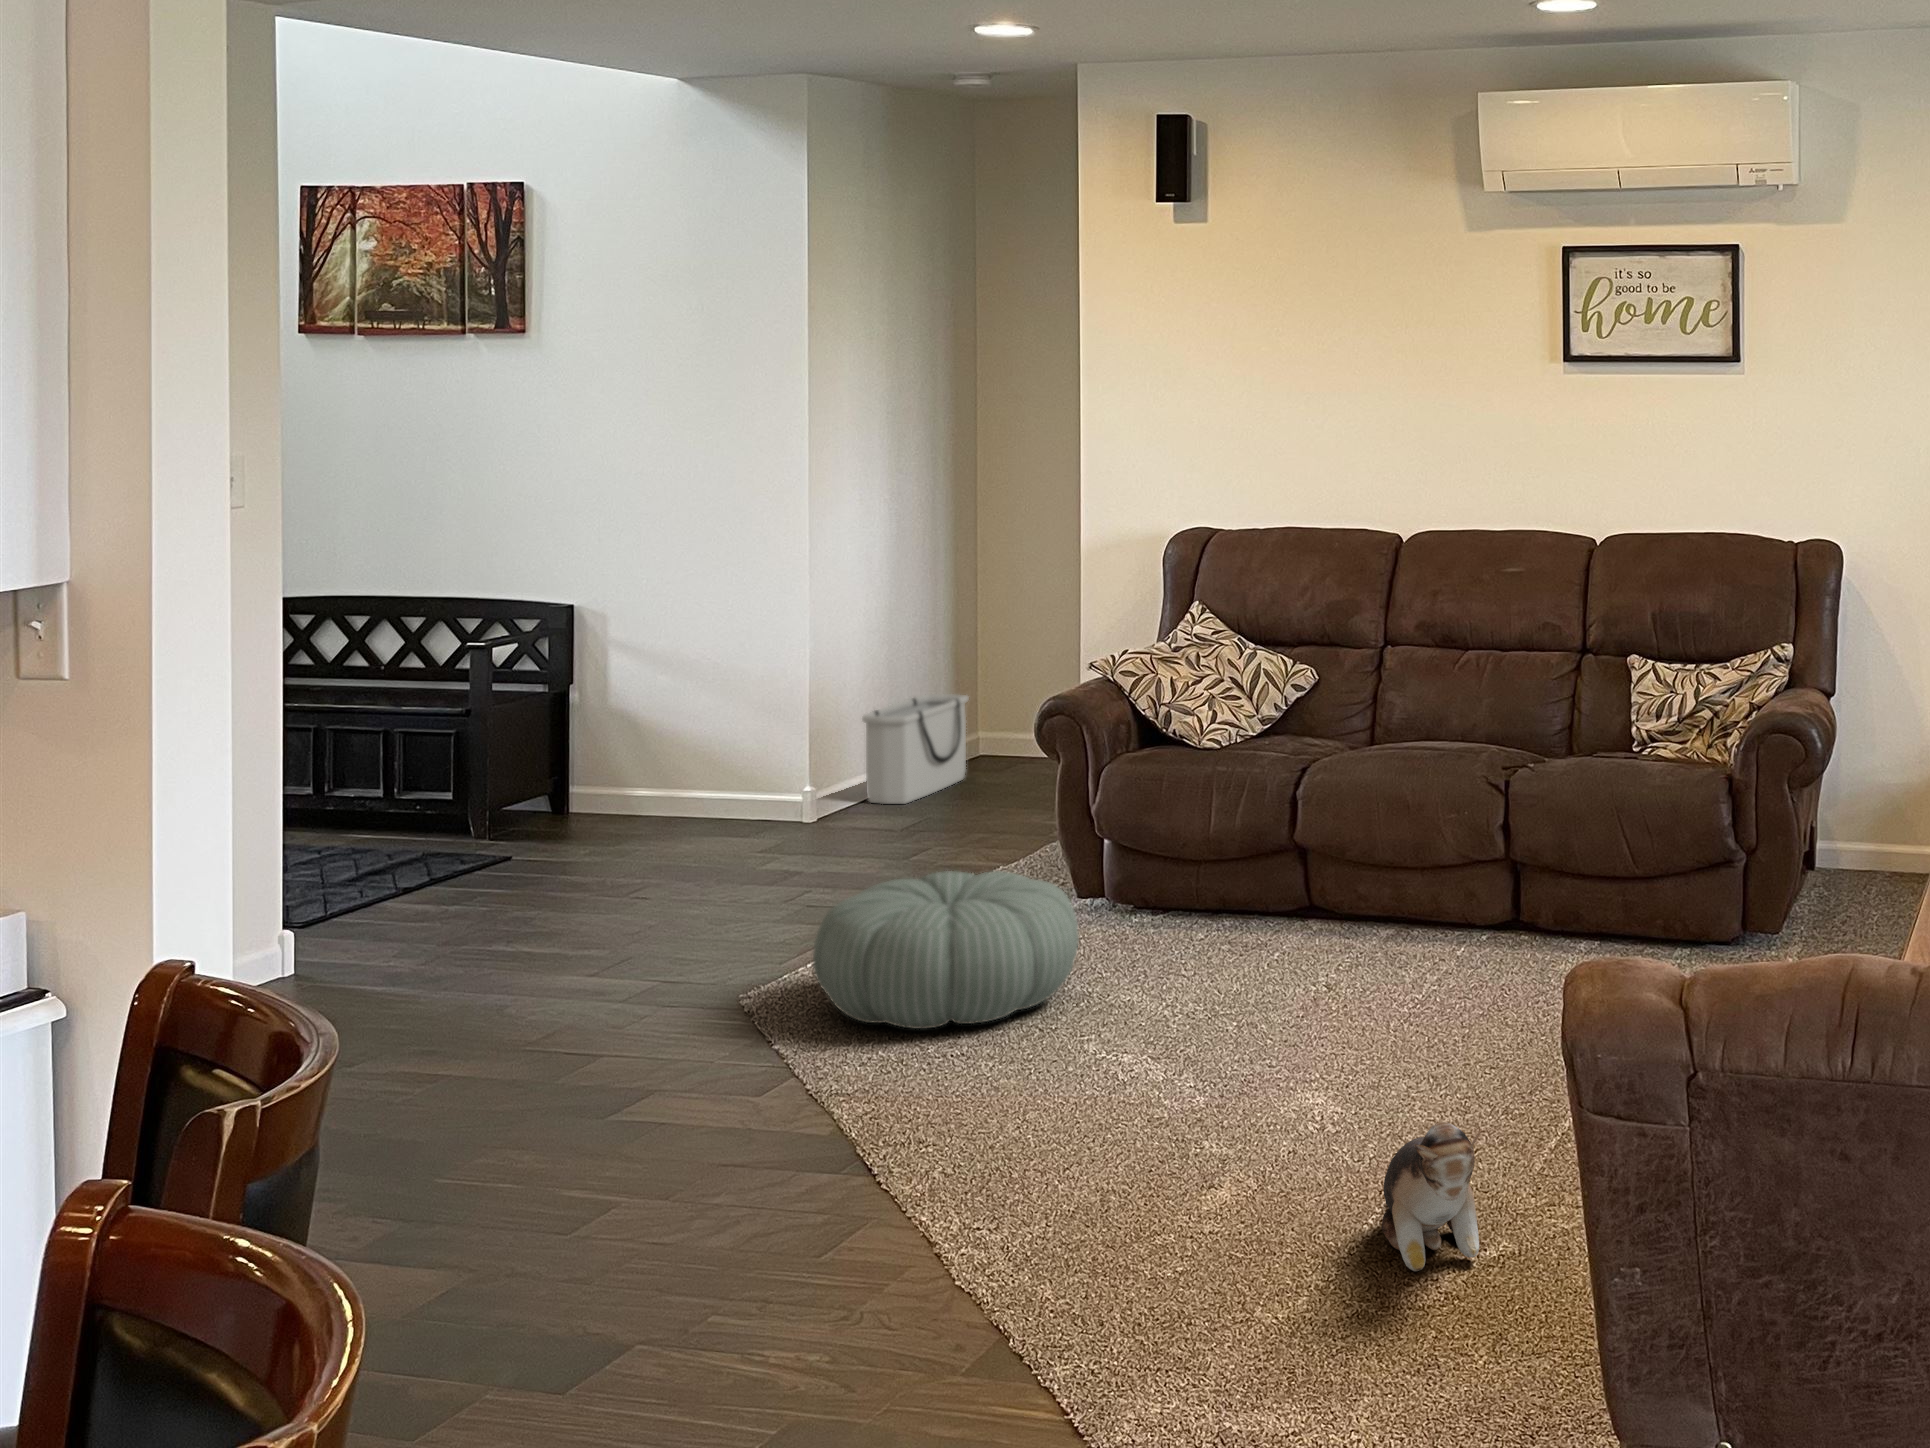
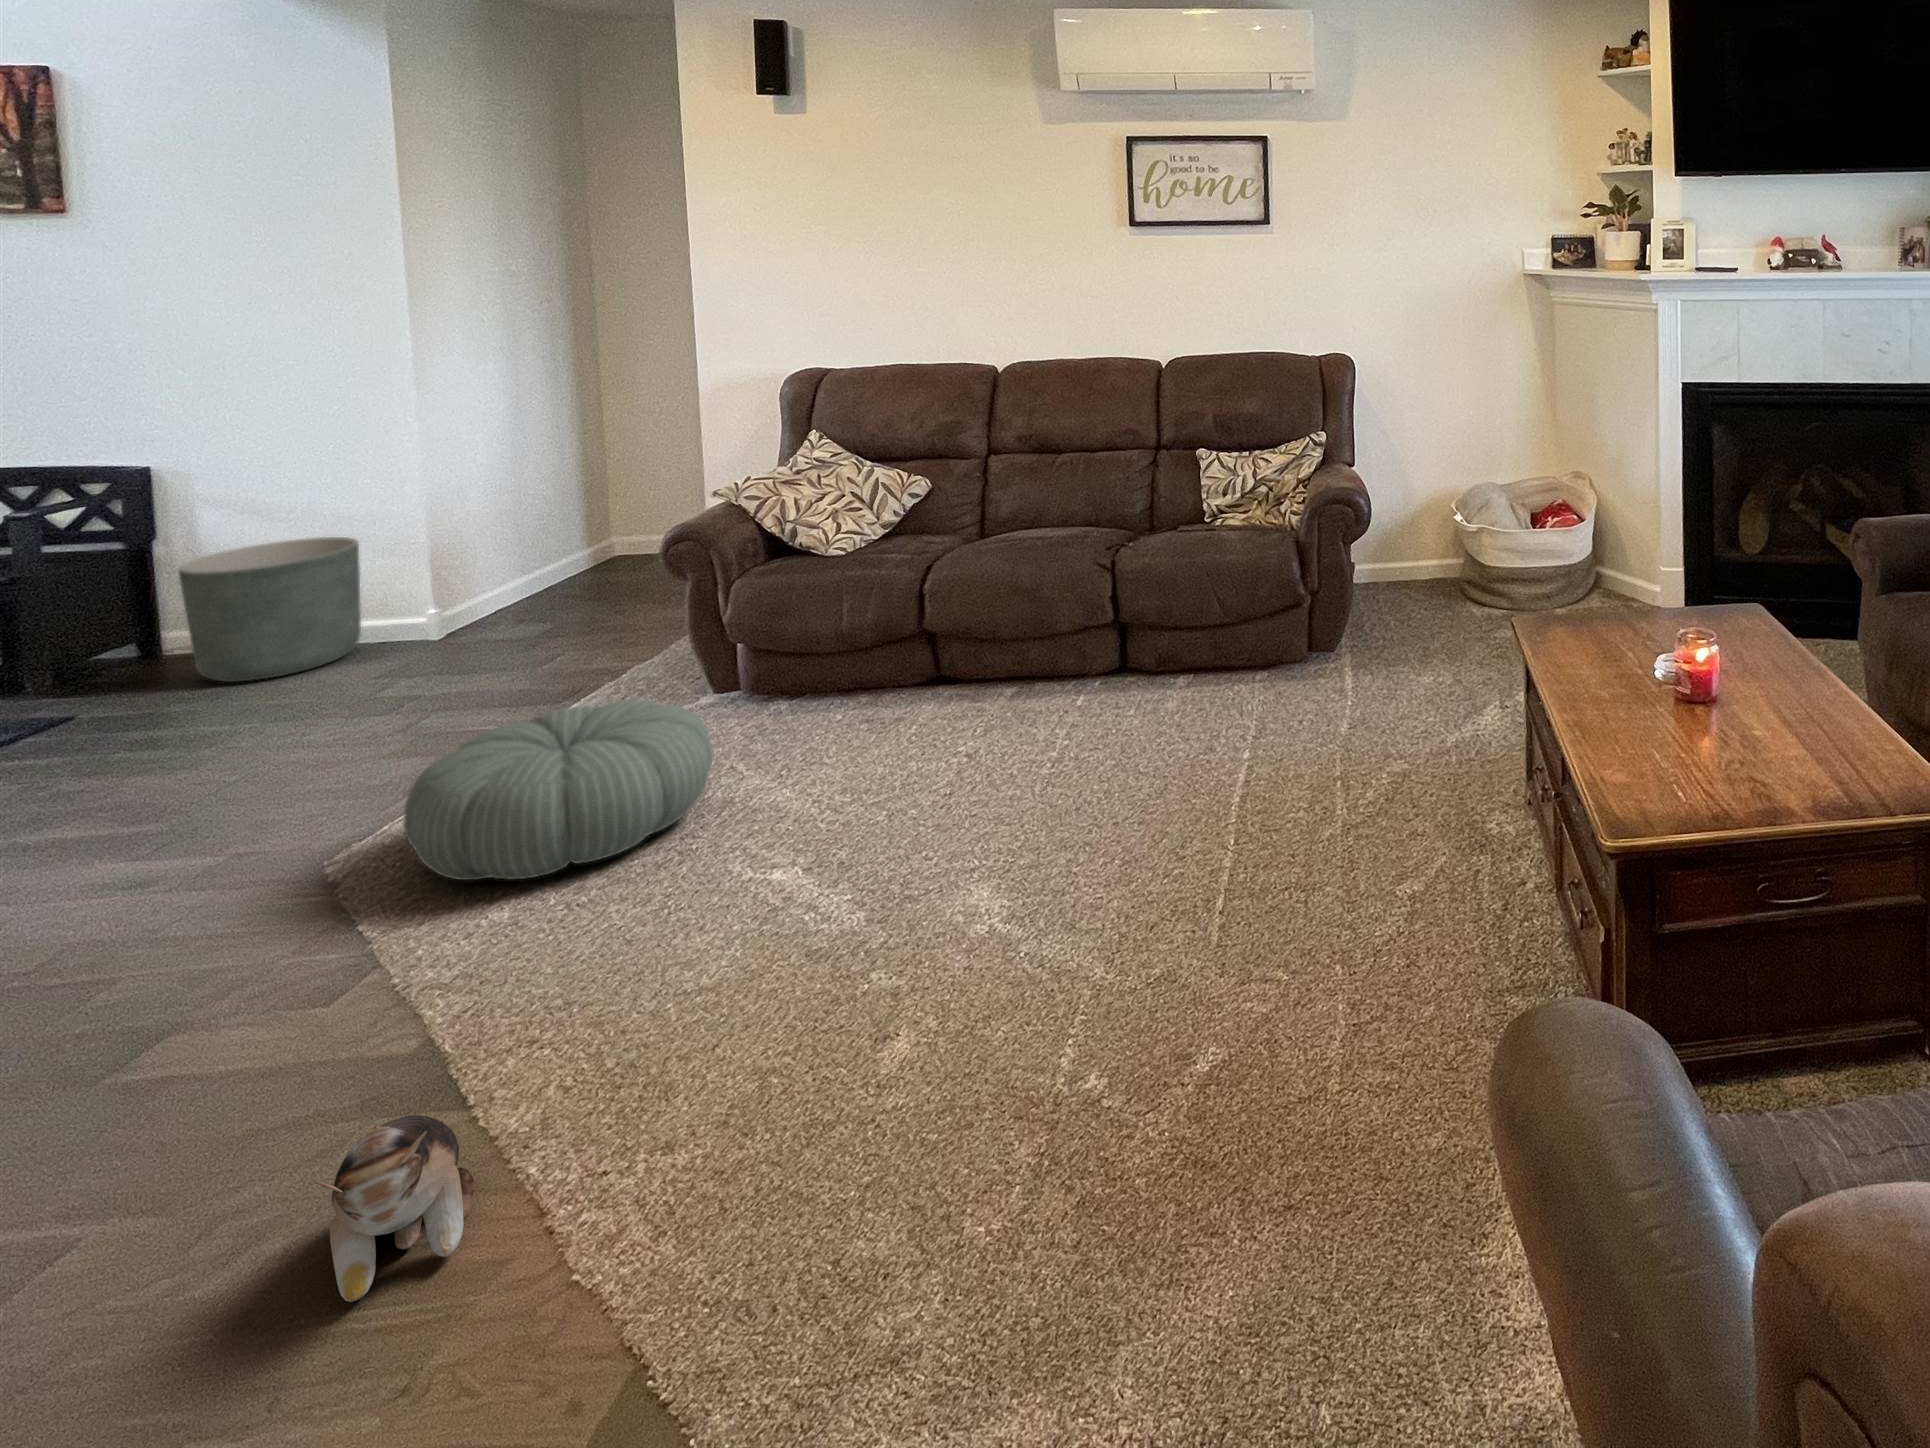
planter: none [599,693,747,838] -> present [178,537,361,682]
storage bin: present [862,694,969,804] -> none [492,512,605,614]
plush toy: present [1382,1121,1482,1271] -> present [313,1115,474,1302]

